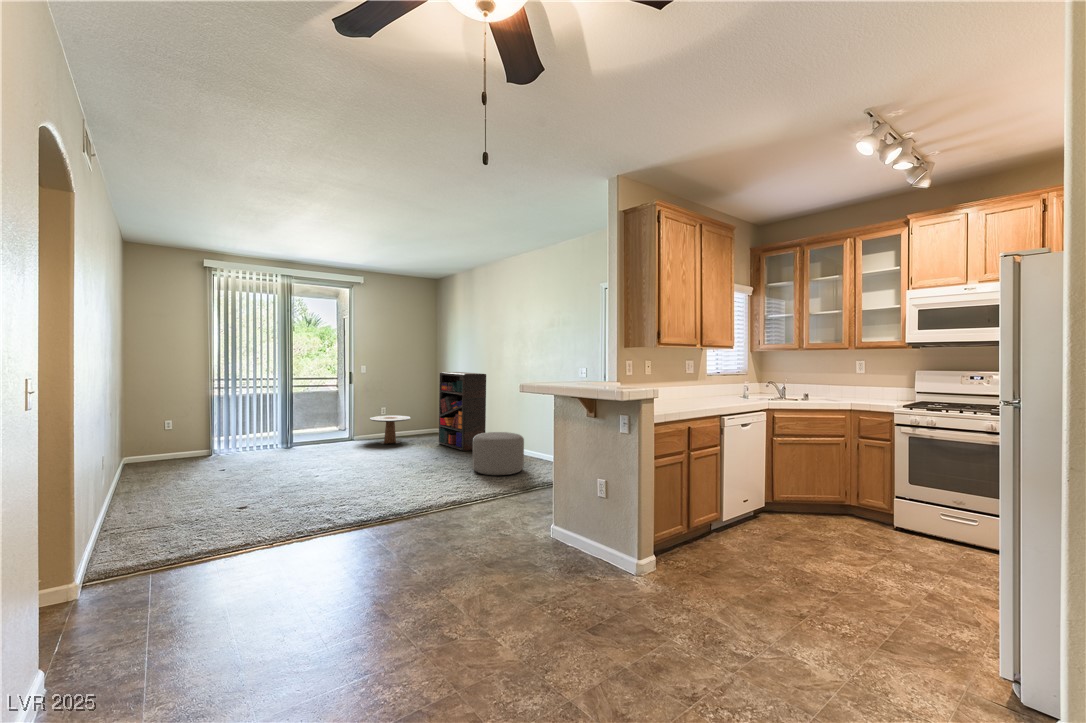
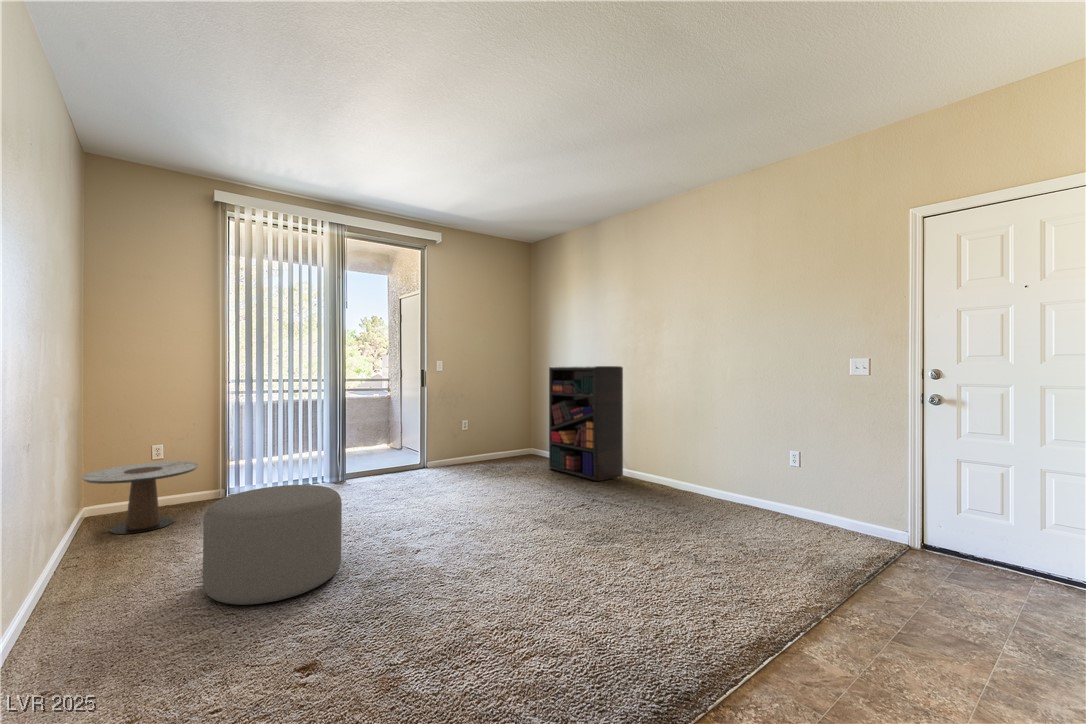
side table: present [370,416,410,444] -> present [82,461,198,534]
ottoman: present [472,432,524,475] -> present [203,485,342,605]

